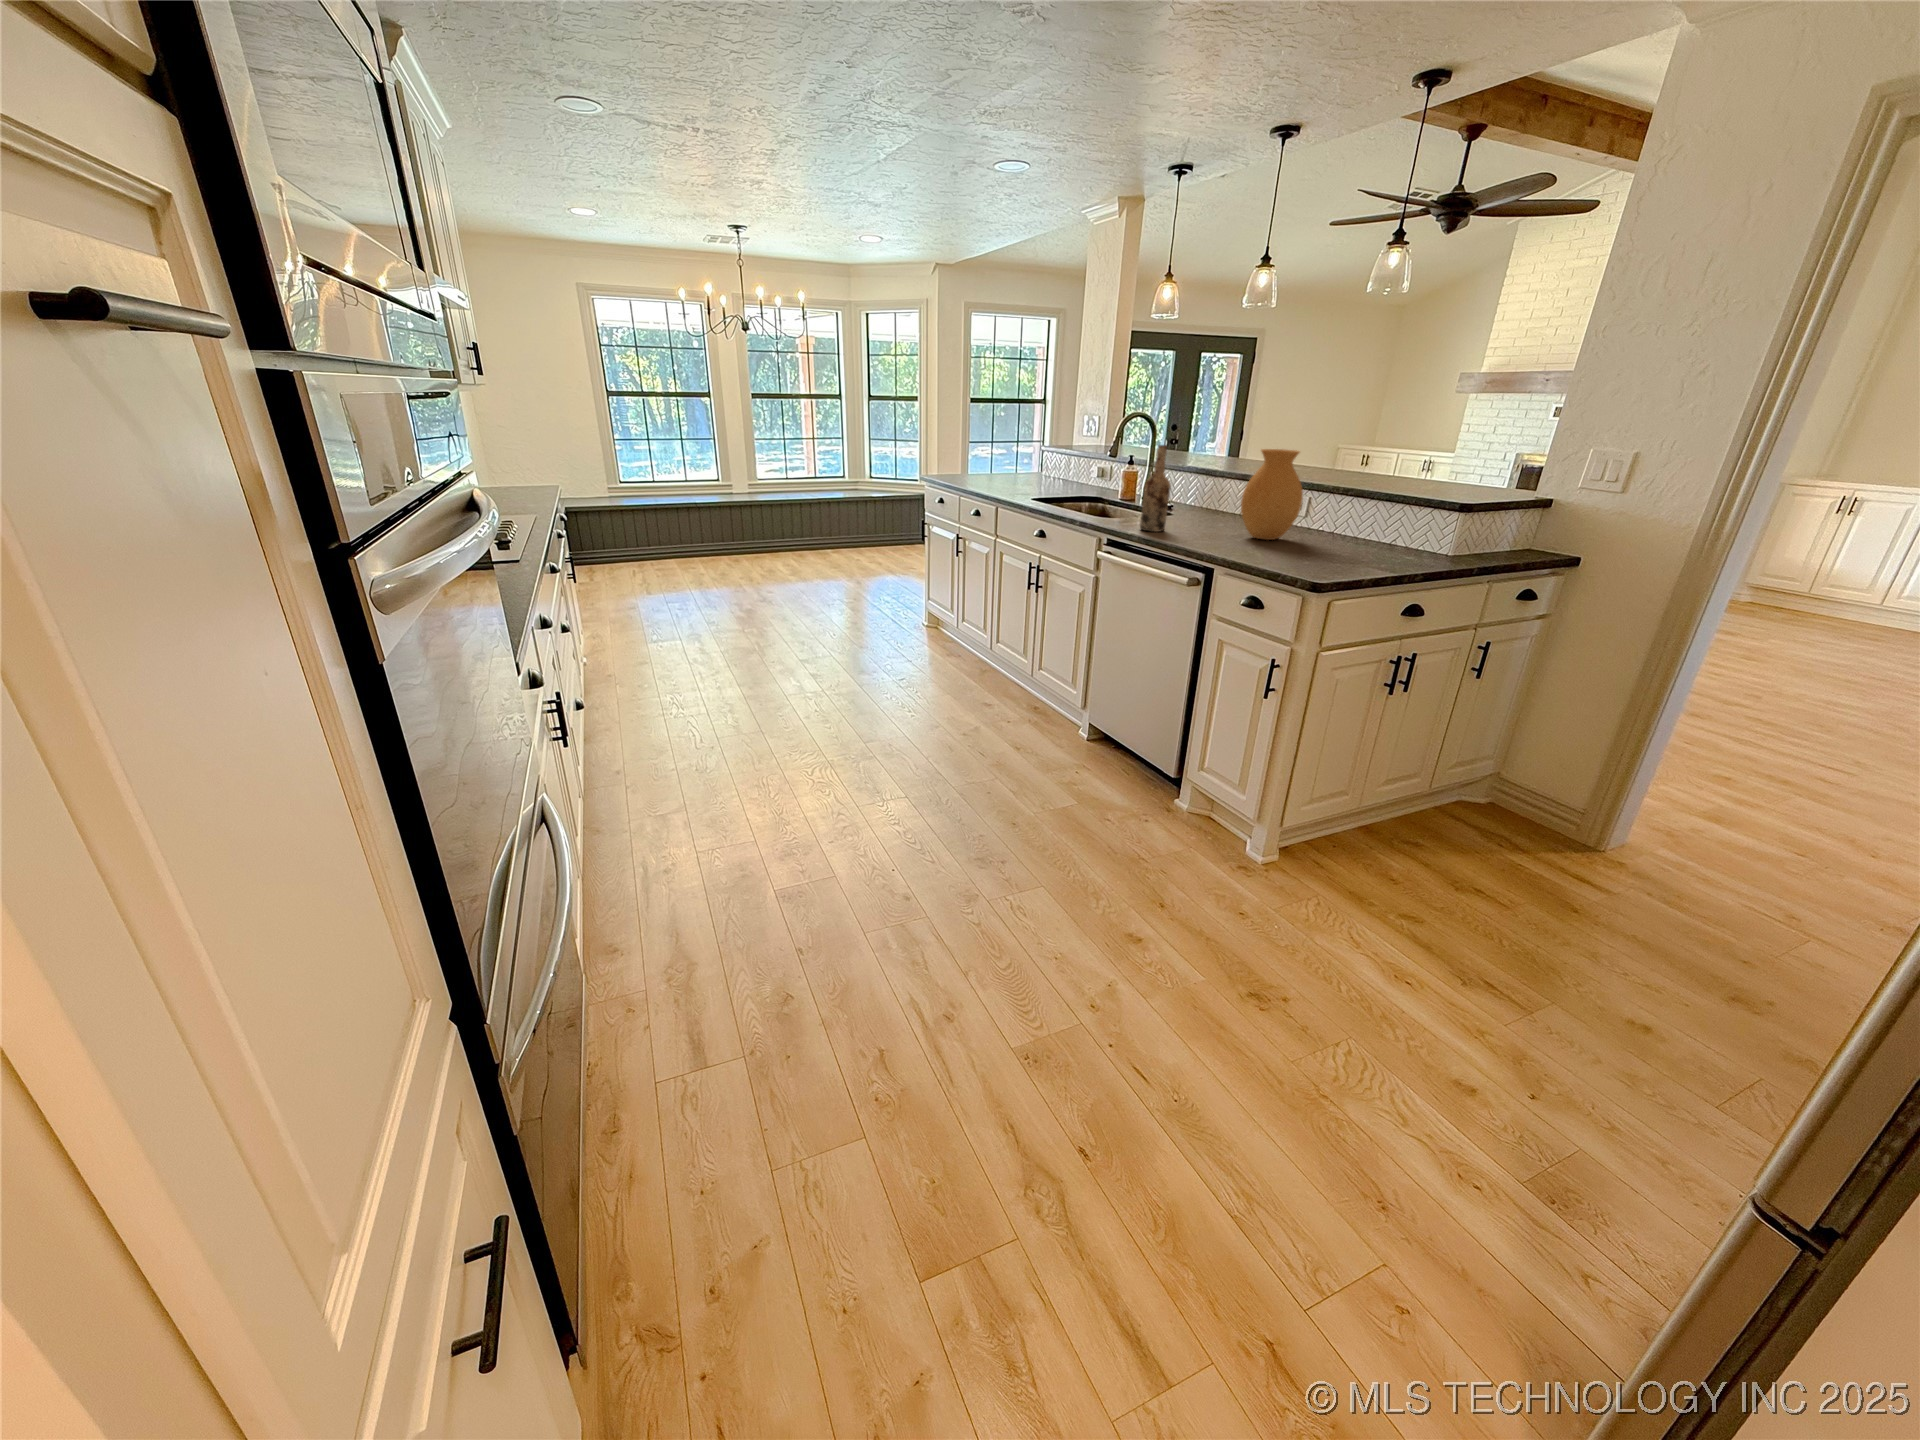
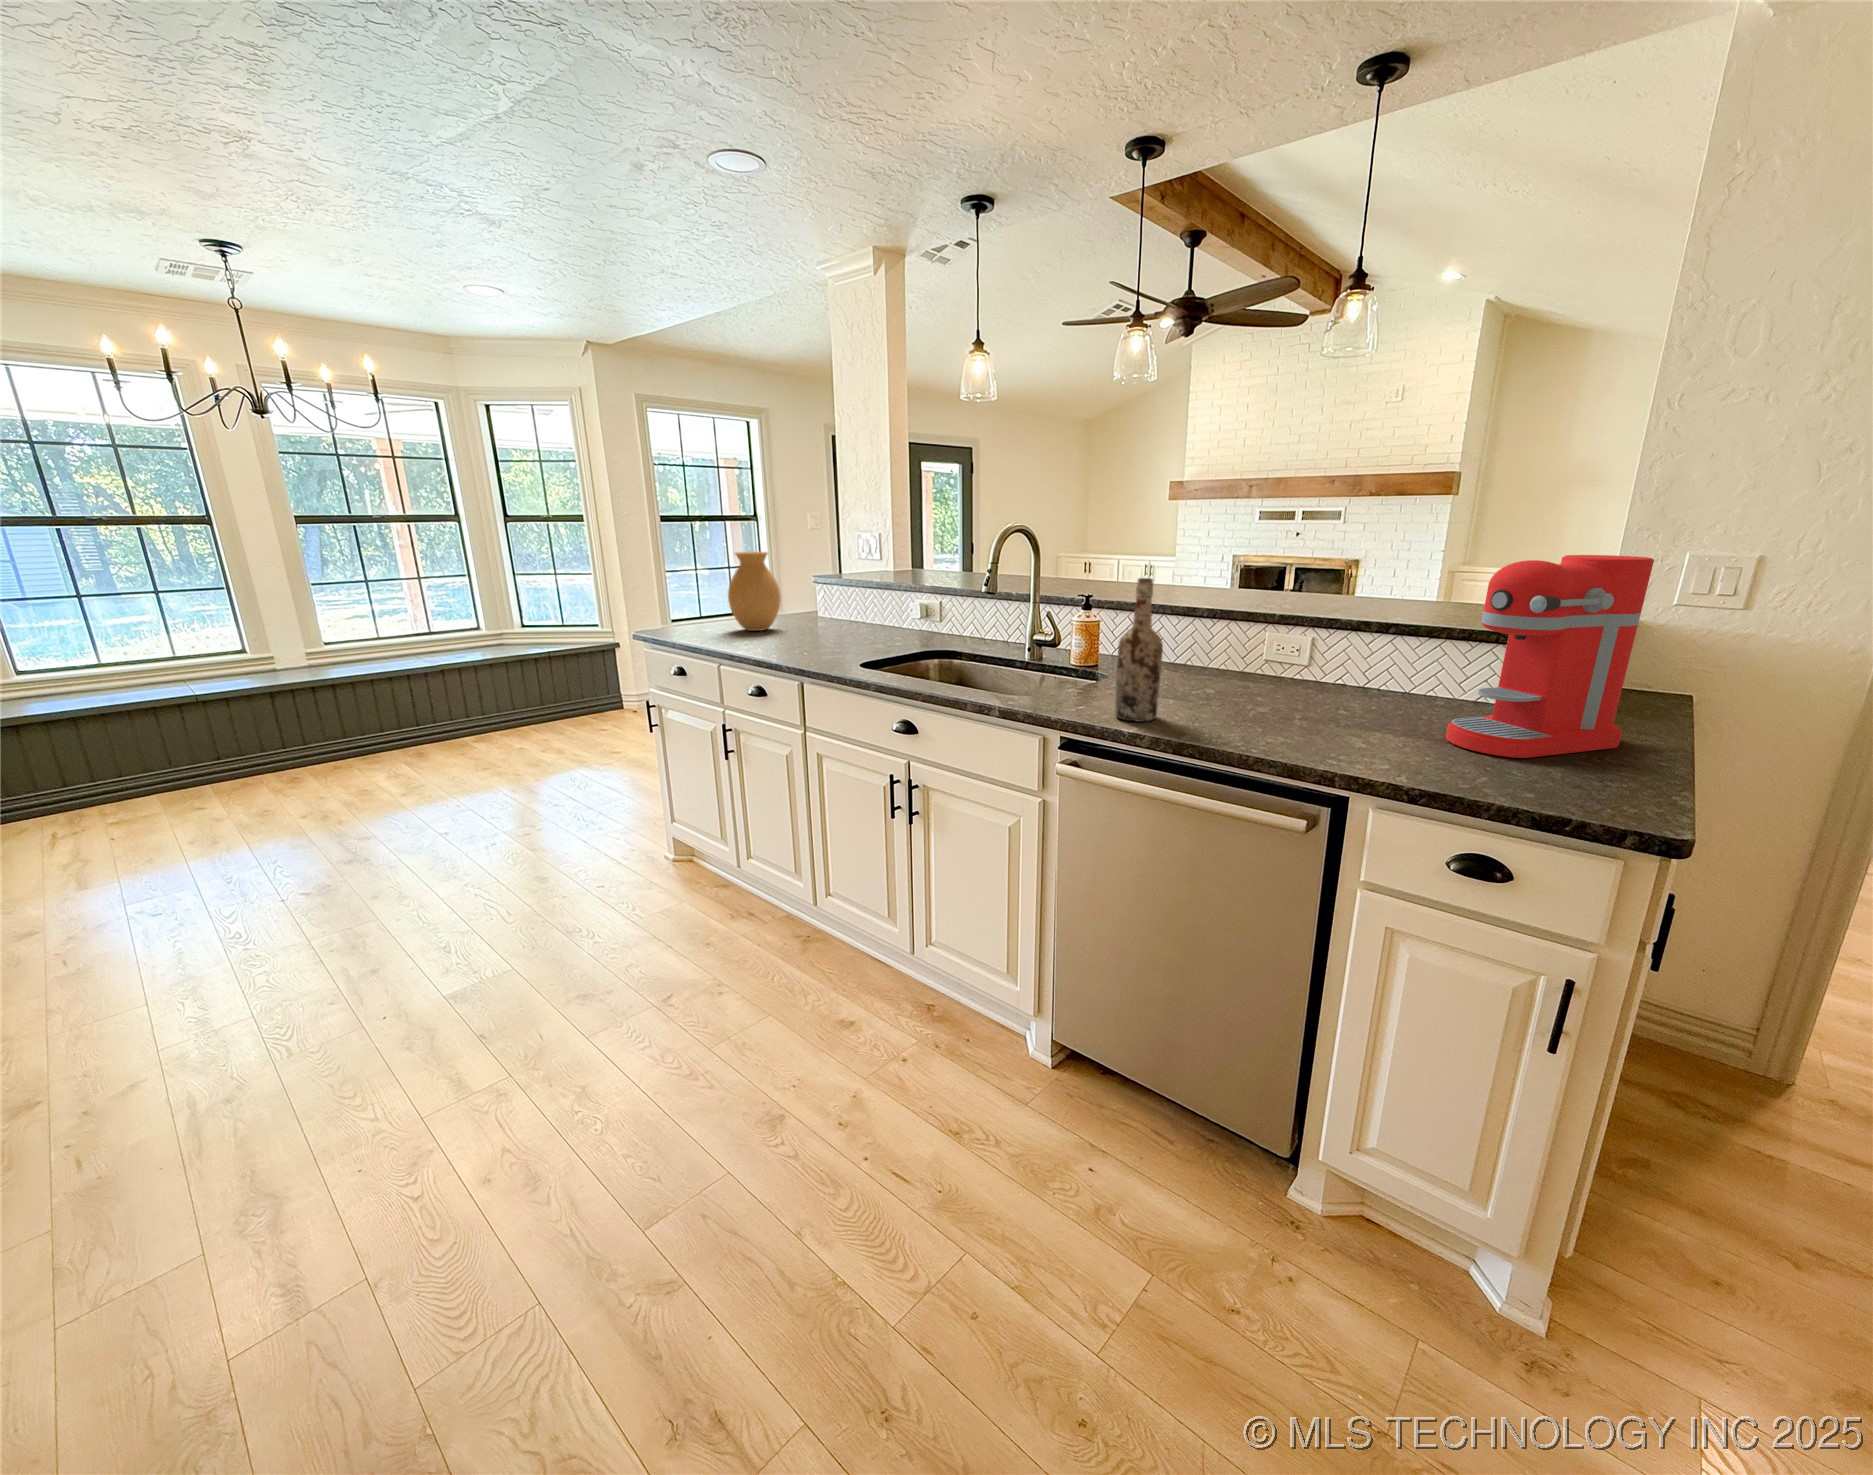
coffee maker: none [1311,441,1449,564] -> present [1446,555,1654,758]
vase: present [1241,449,1303,540] -> present [728,552,781,631]

